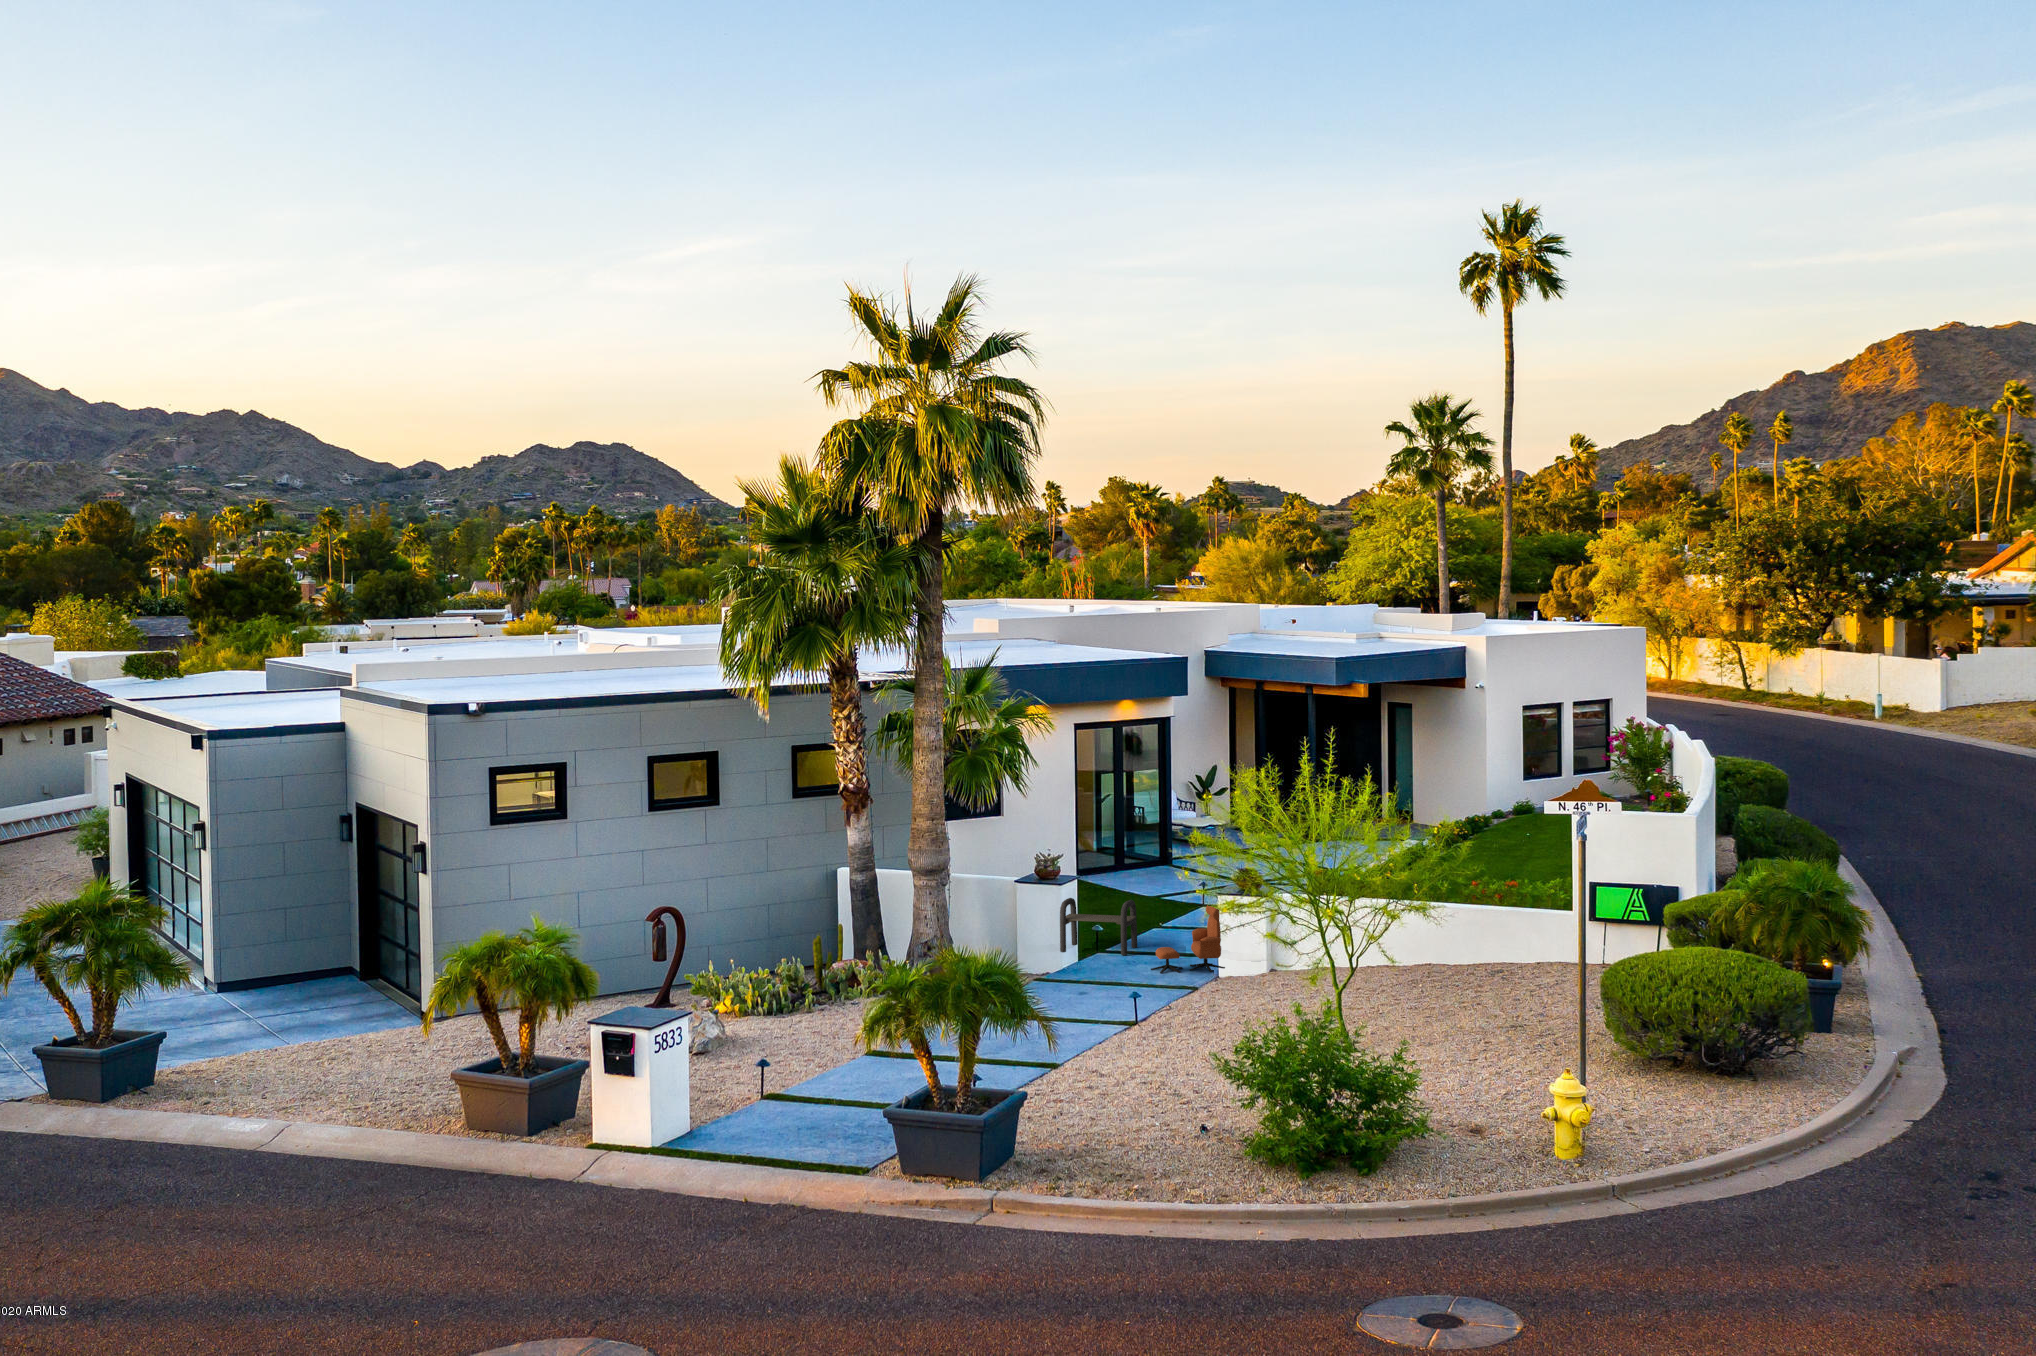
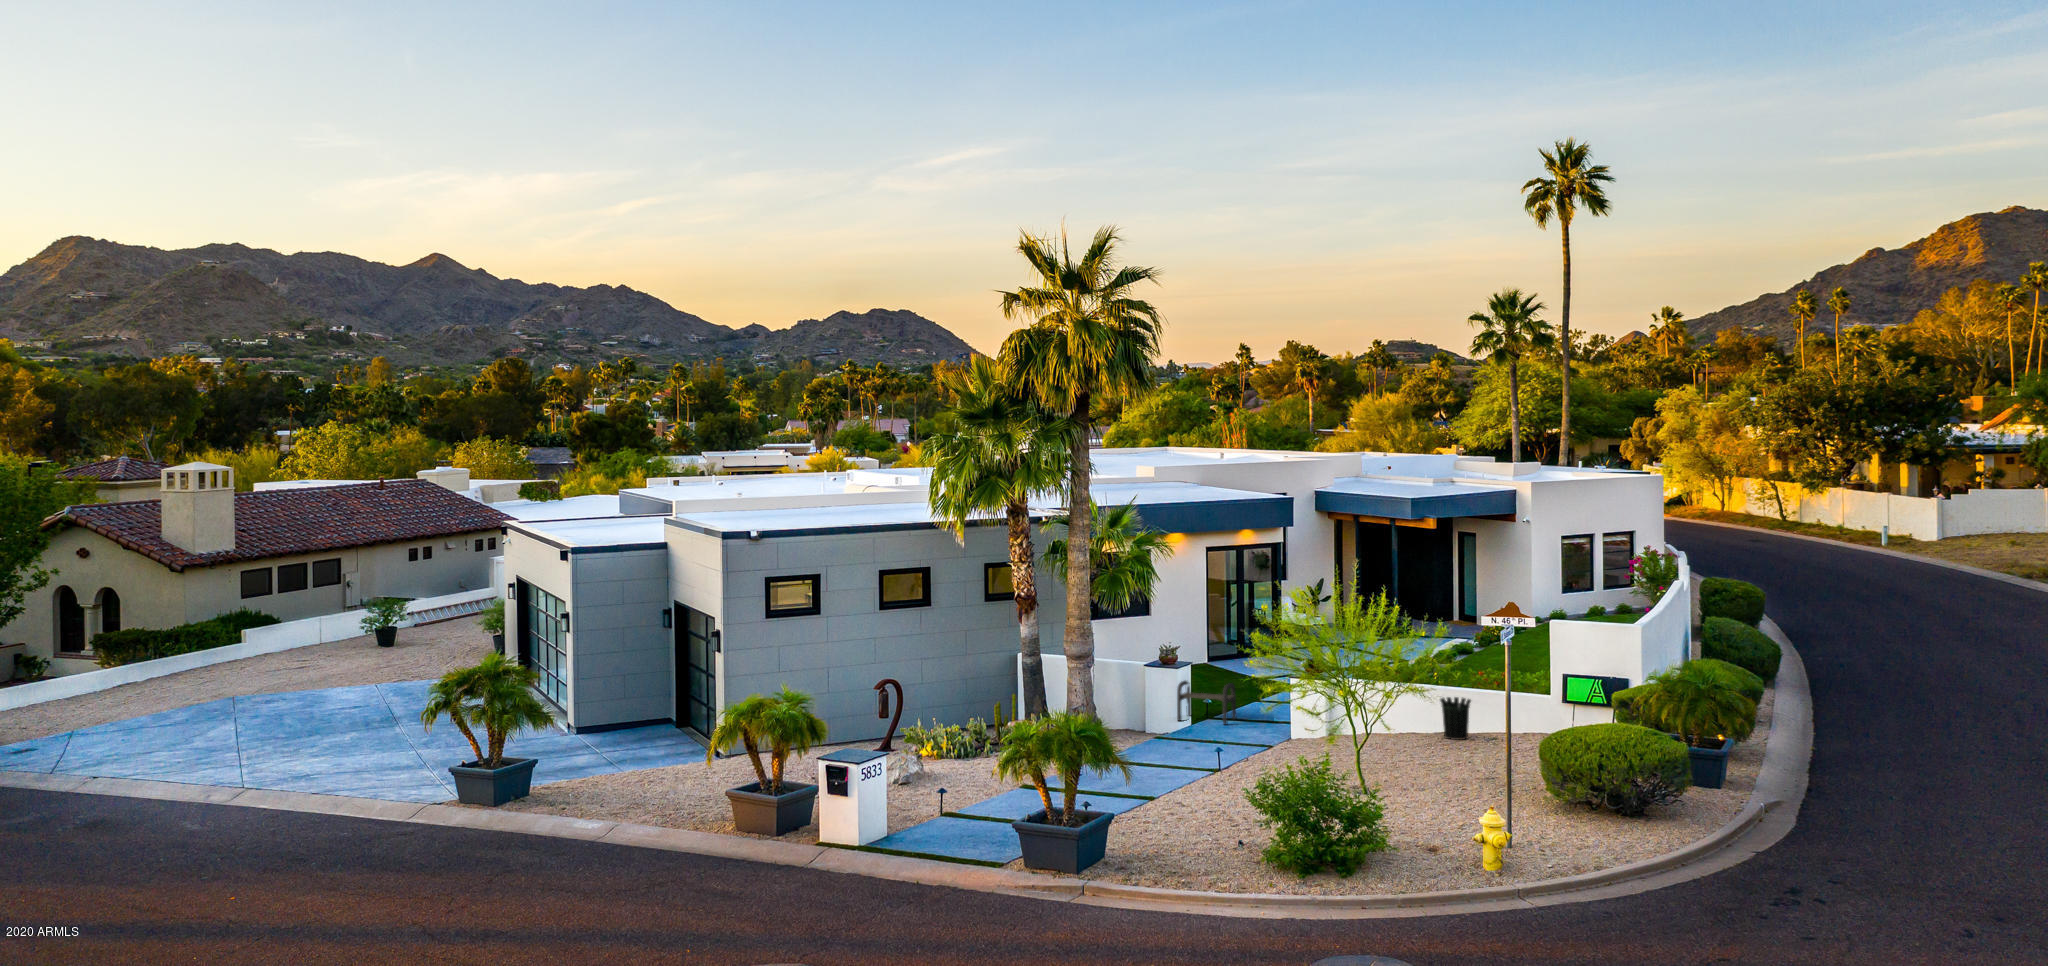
lounge chair: present [1151,905,1225,973] -> none [1243,687,1301,739]
waste bin: none [1401,911,1442,967] -> present [1440,697,1471,740]

